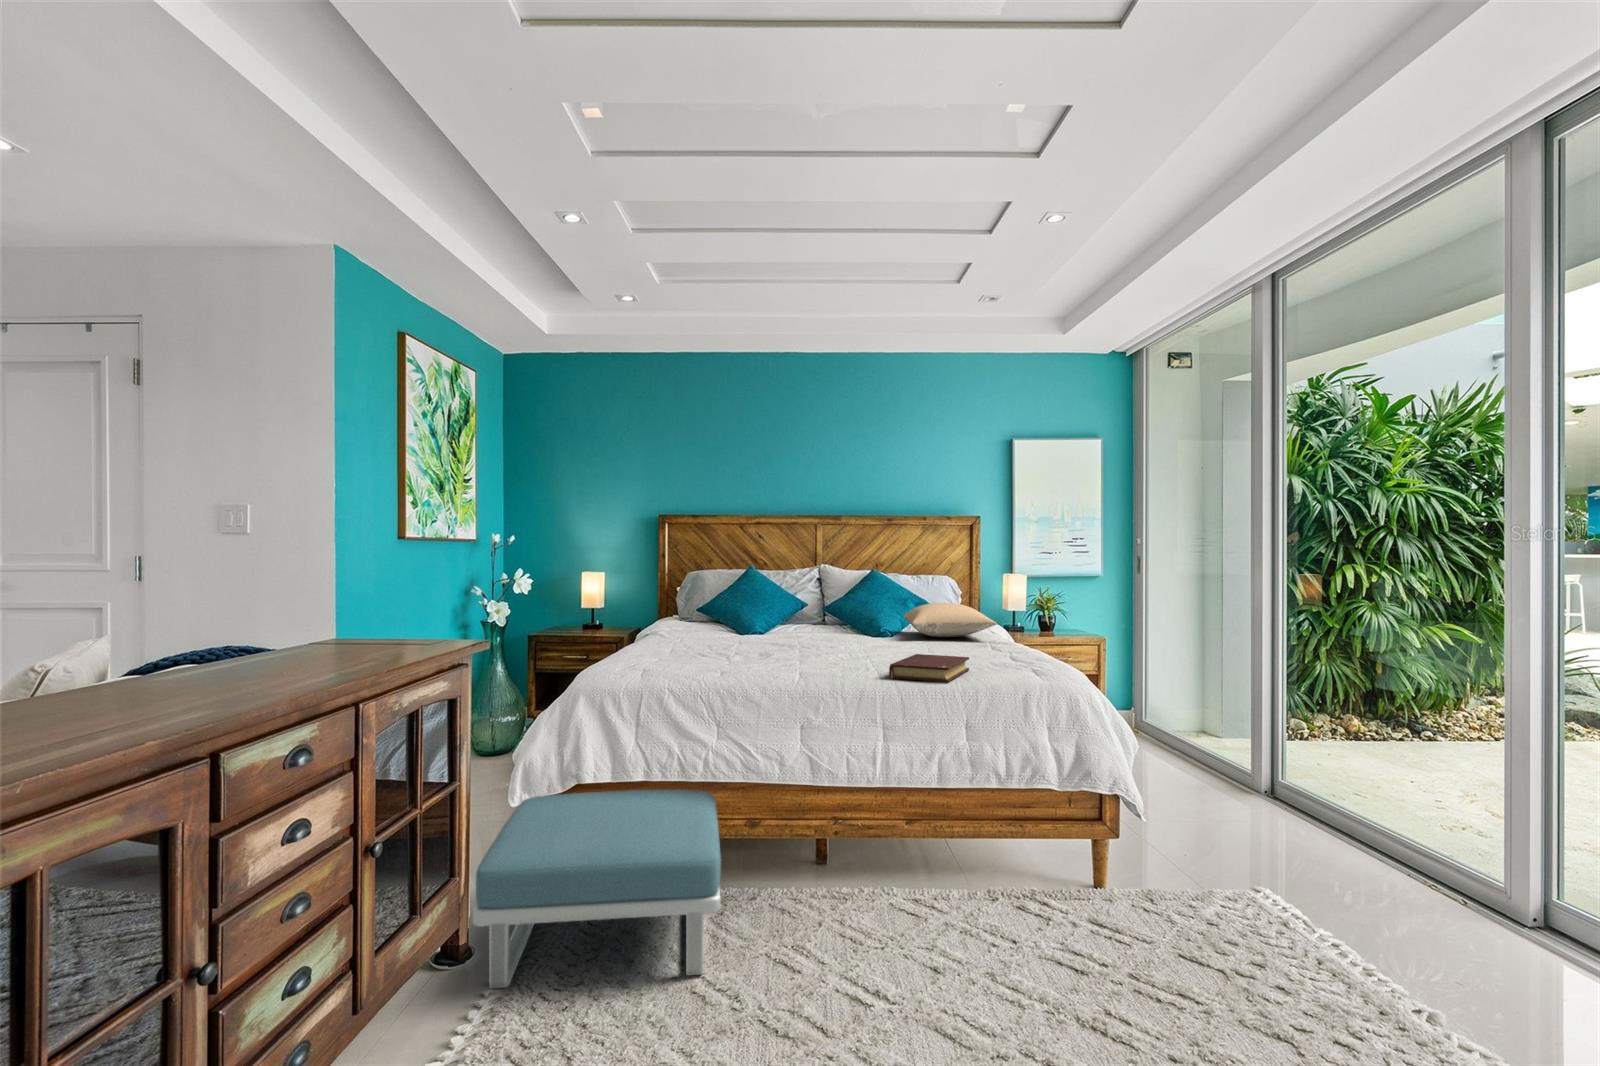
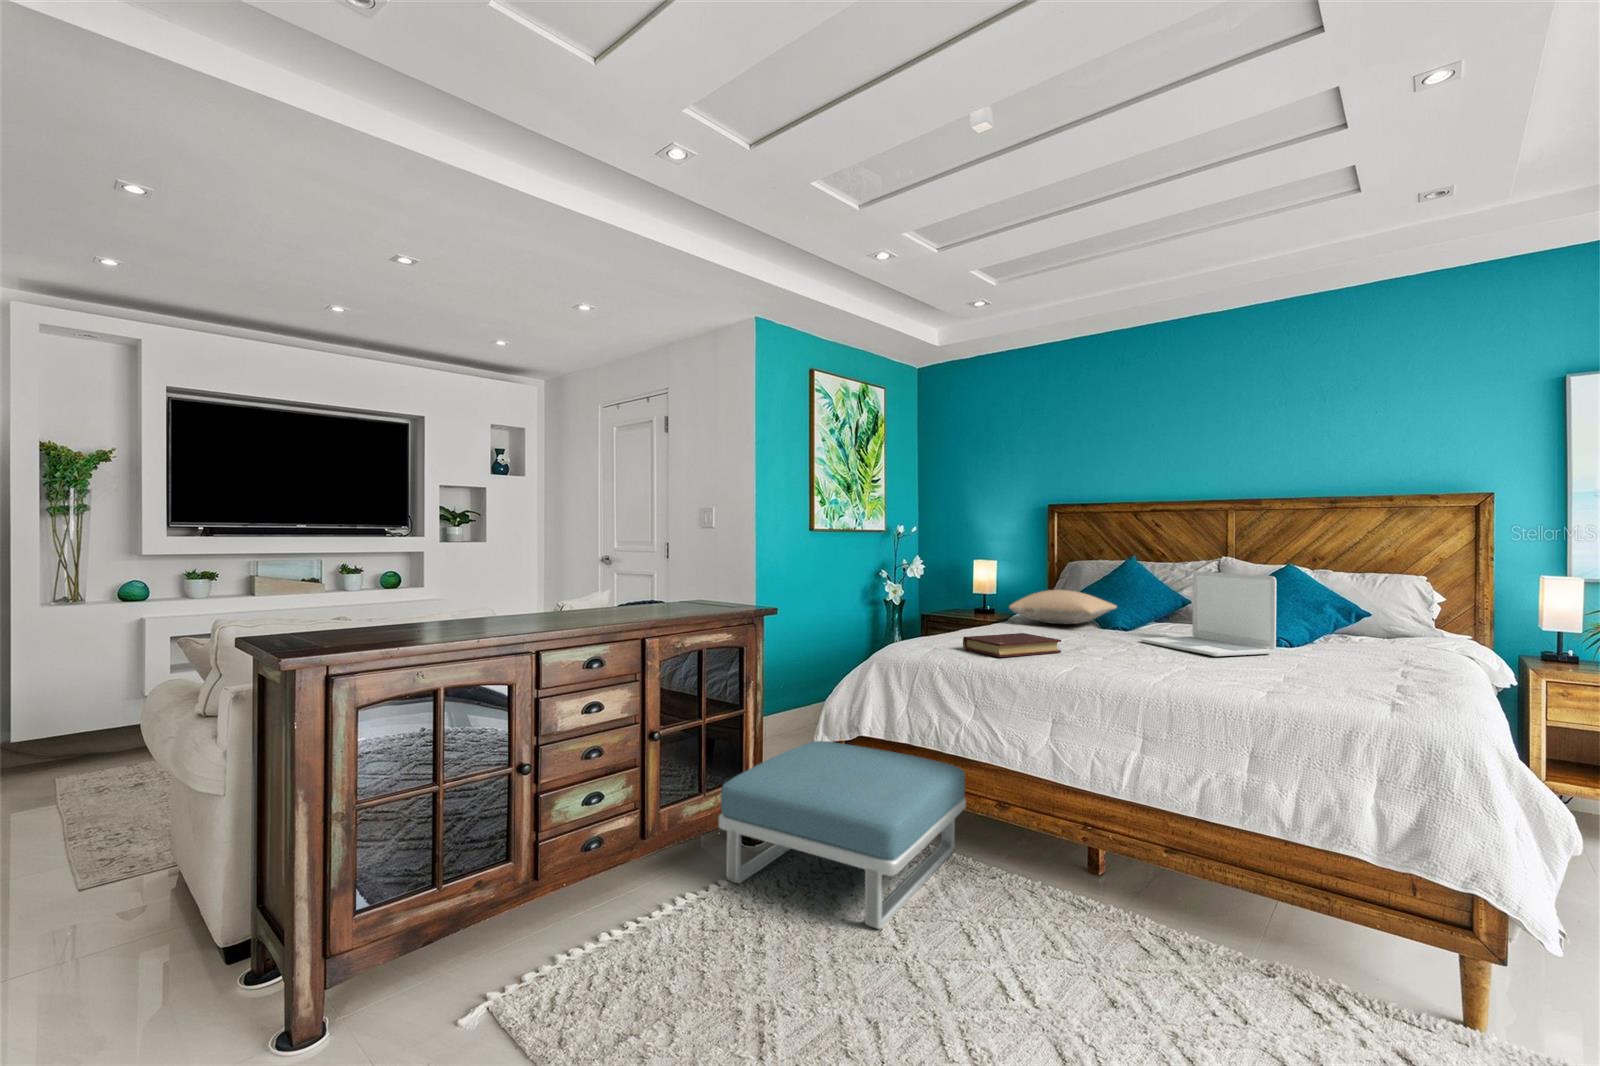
laptop: none [809,578,914,651] -> present [1141,571,1276,656]
pillow: present [904,603,997,637] -> present [1009,590,1117,624]
book: present [889,654,969,682] -> present [963,633,1061,657]

